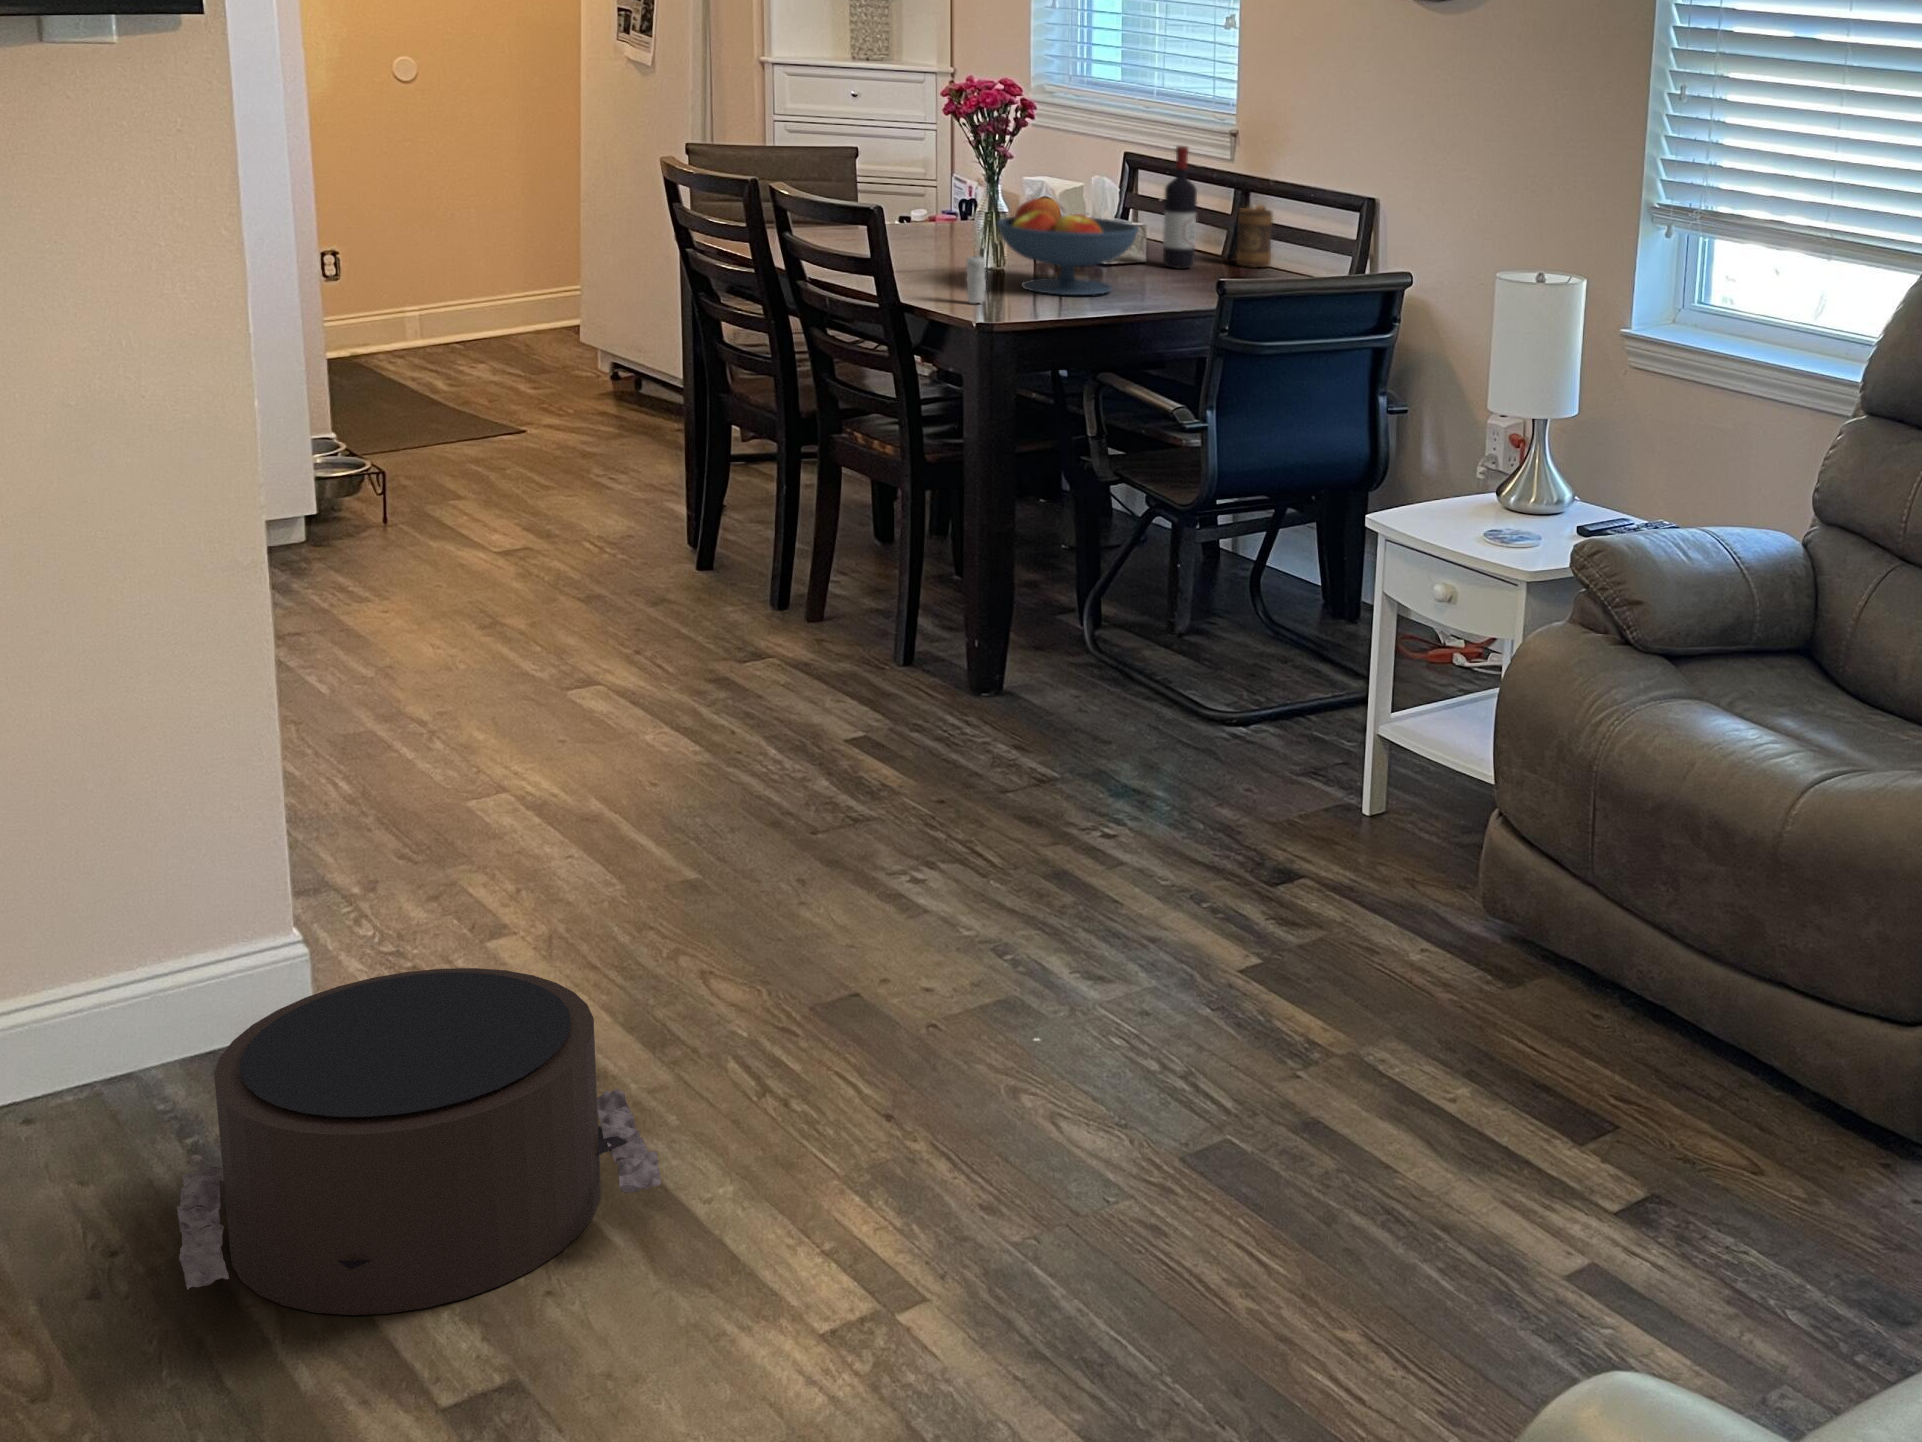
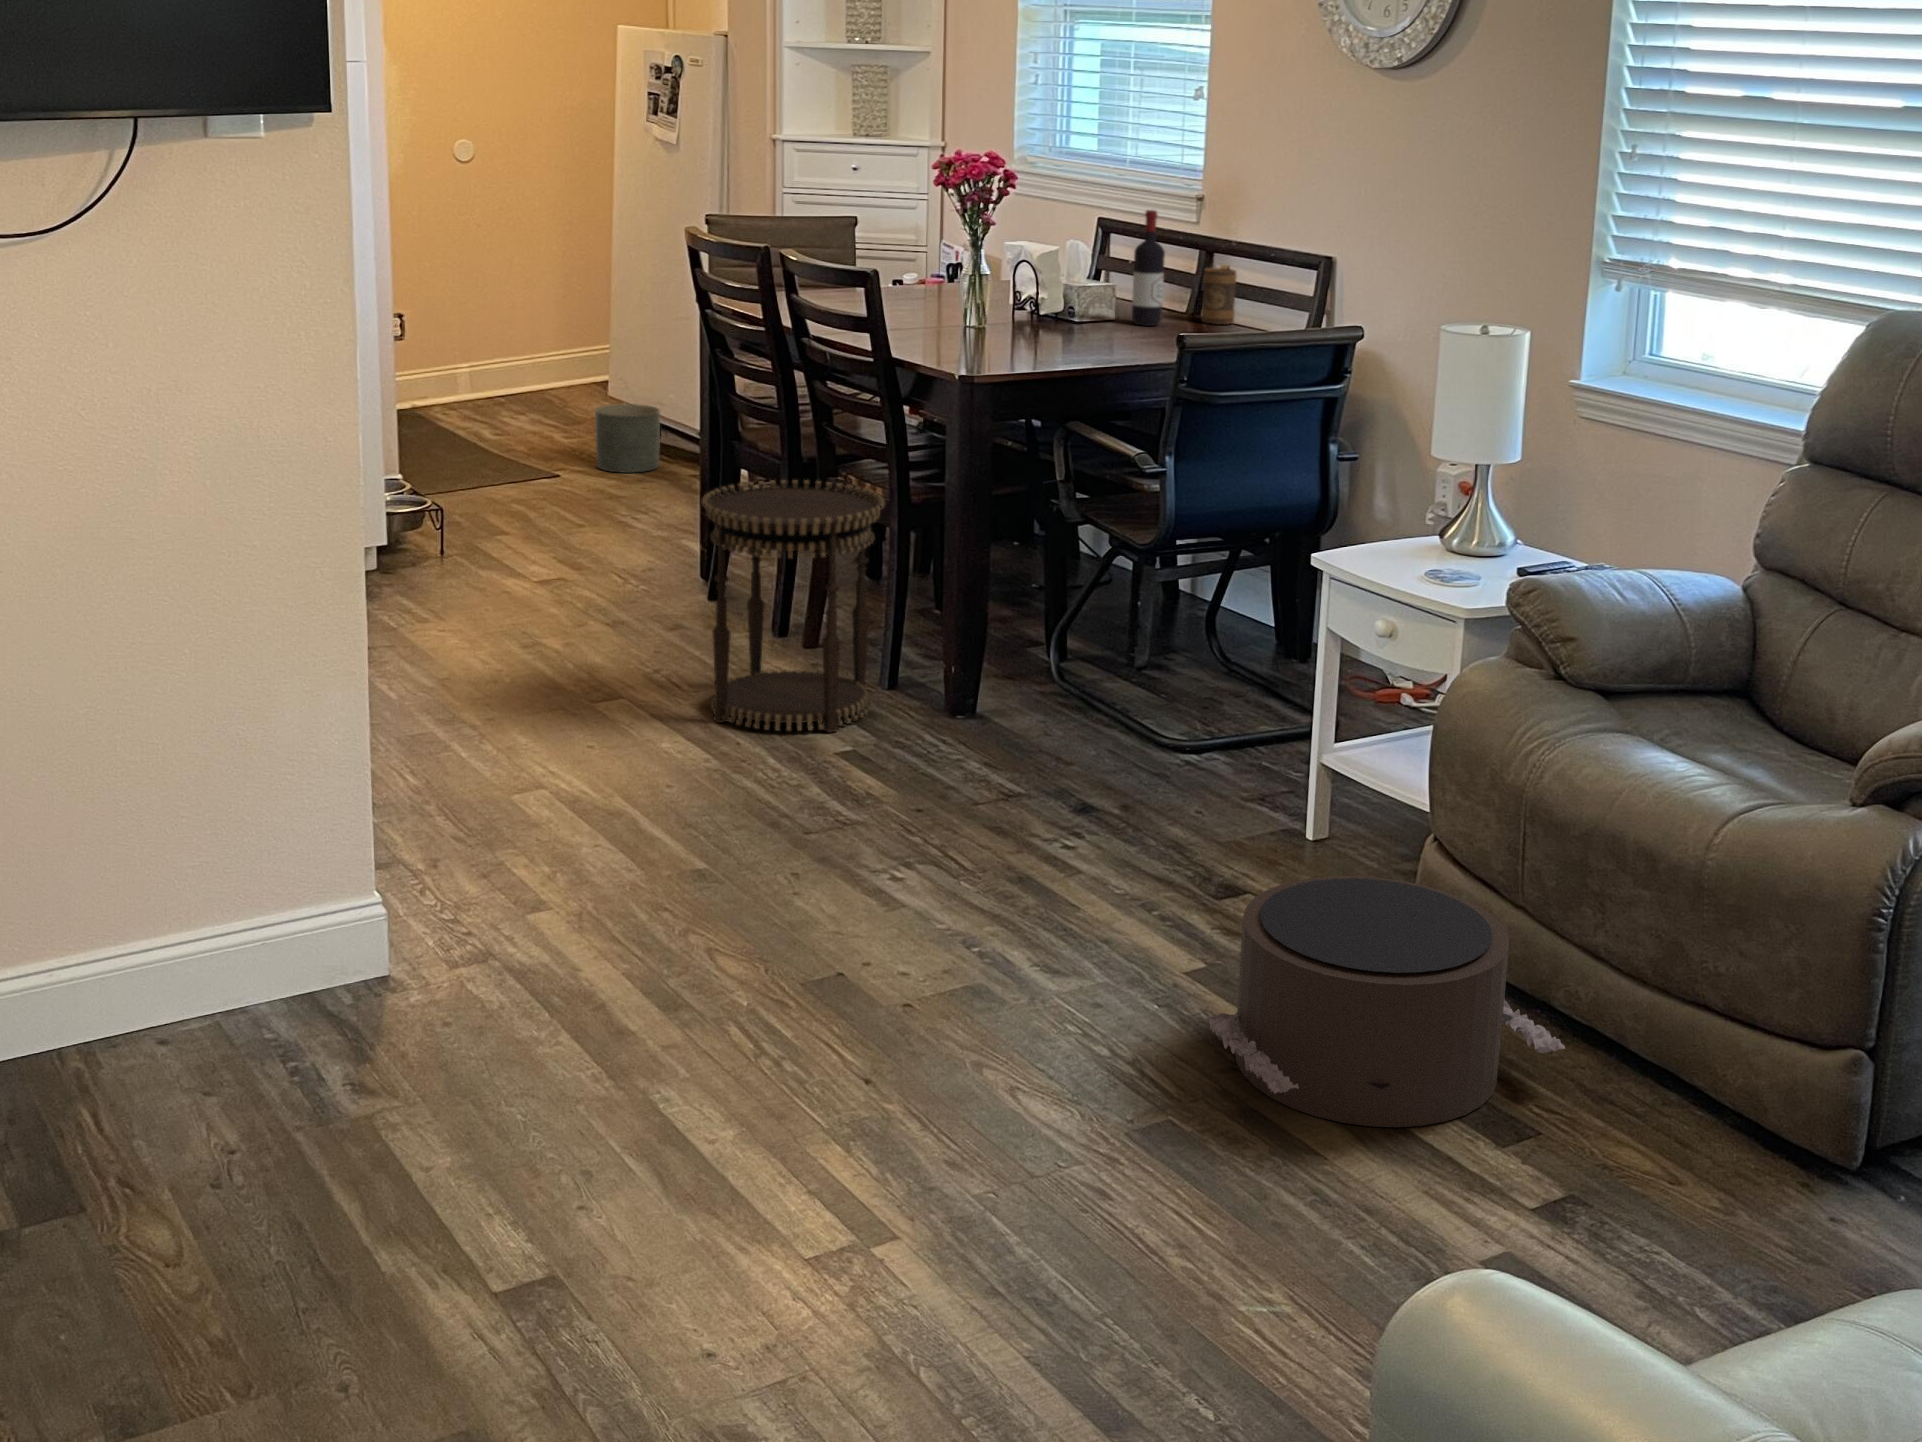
fruit bowl: present [997,197,1139,295] -> none [978,258,1109,351]
candle: present [967,256,986,303] -> none [950,306,968,358]
planter: none [569,351,644,426] -> present [595,404,660,473]
side table: none [687,437,897,714] -> present [702,480,885,733]
pouf: present [177,968,661,1315] -> present [1205,876,1565,1127]

